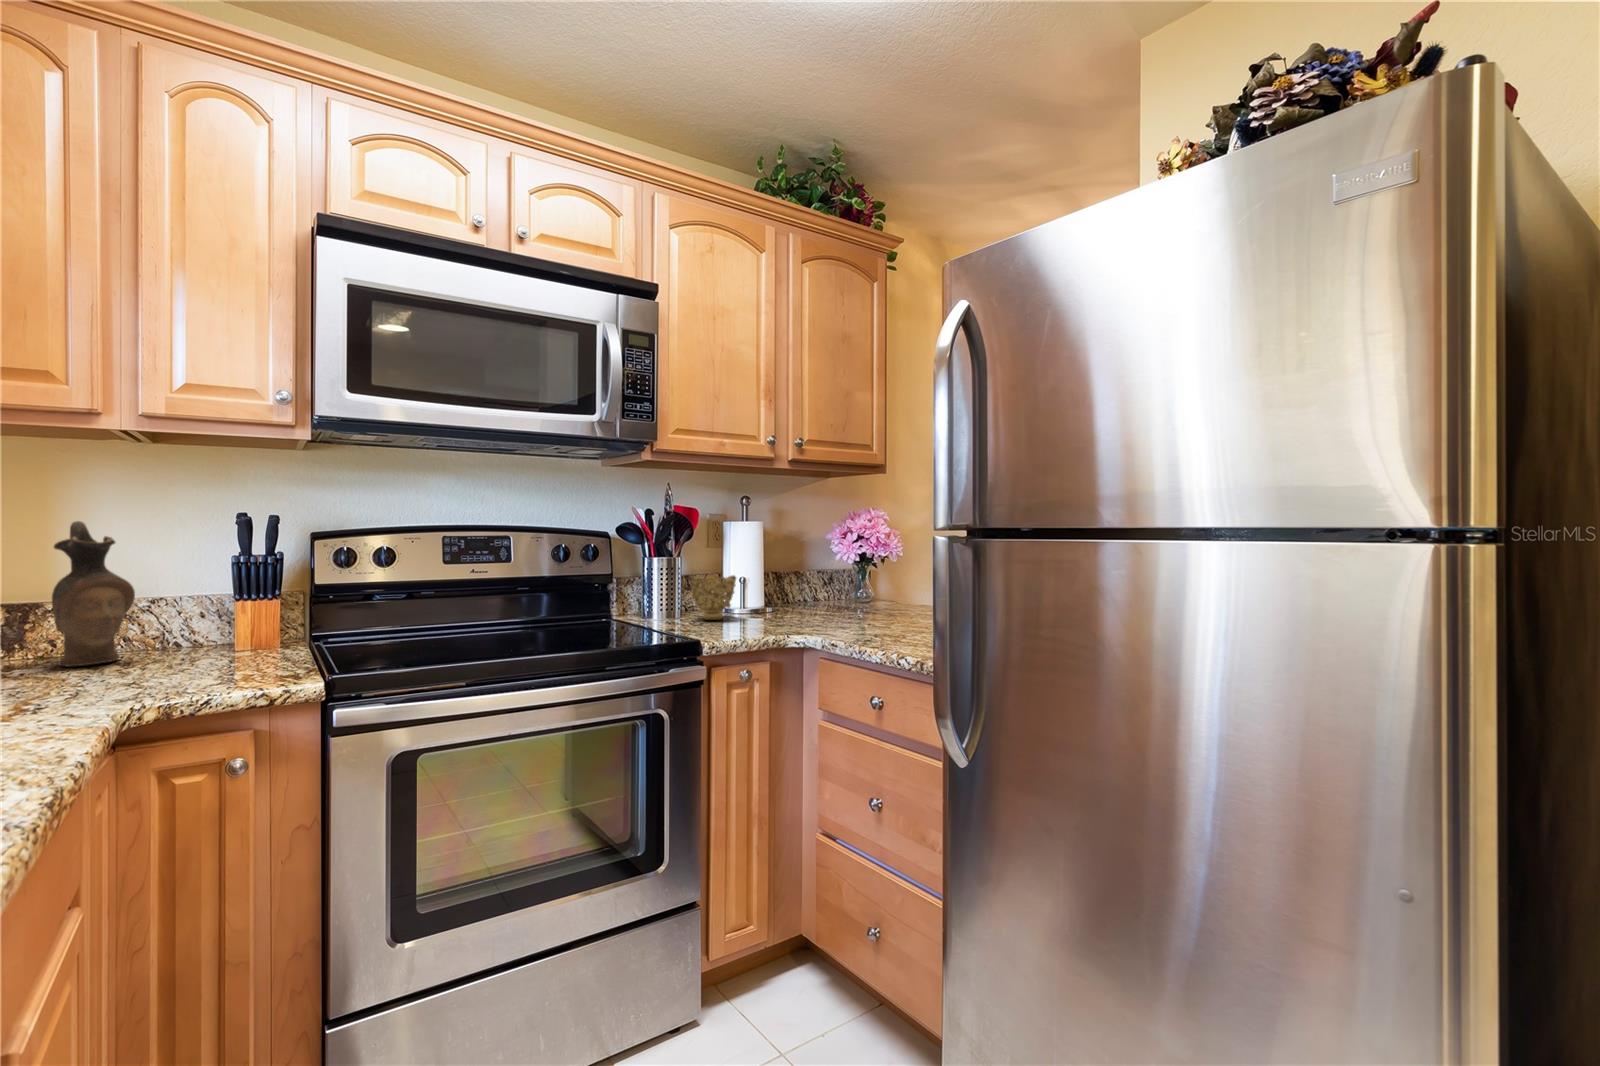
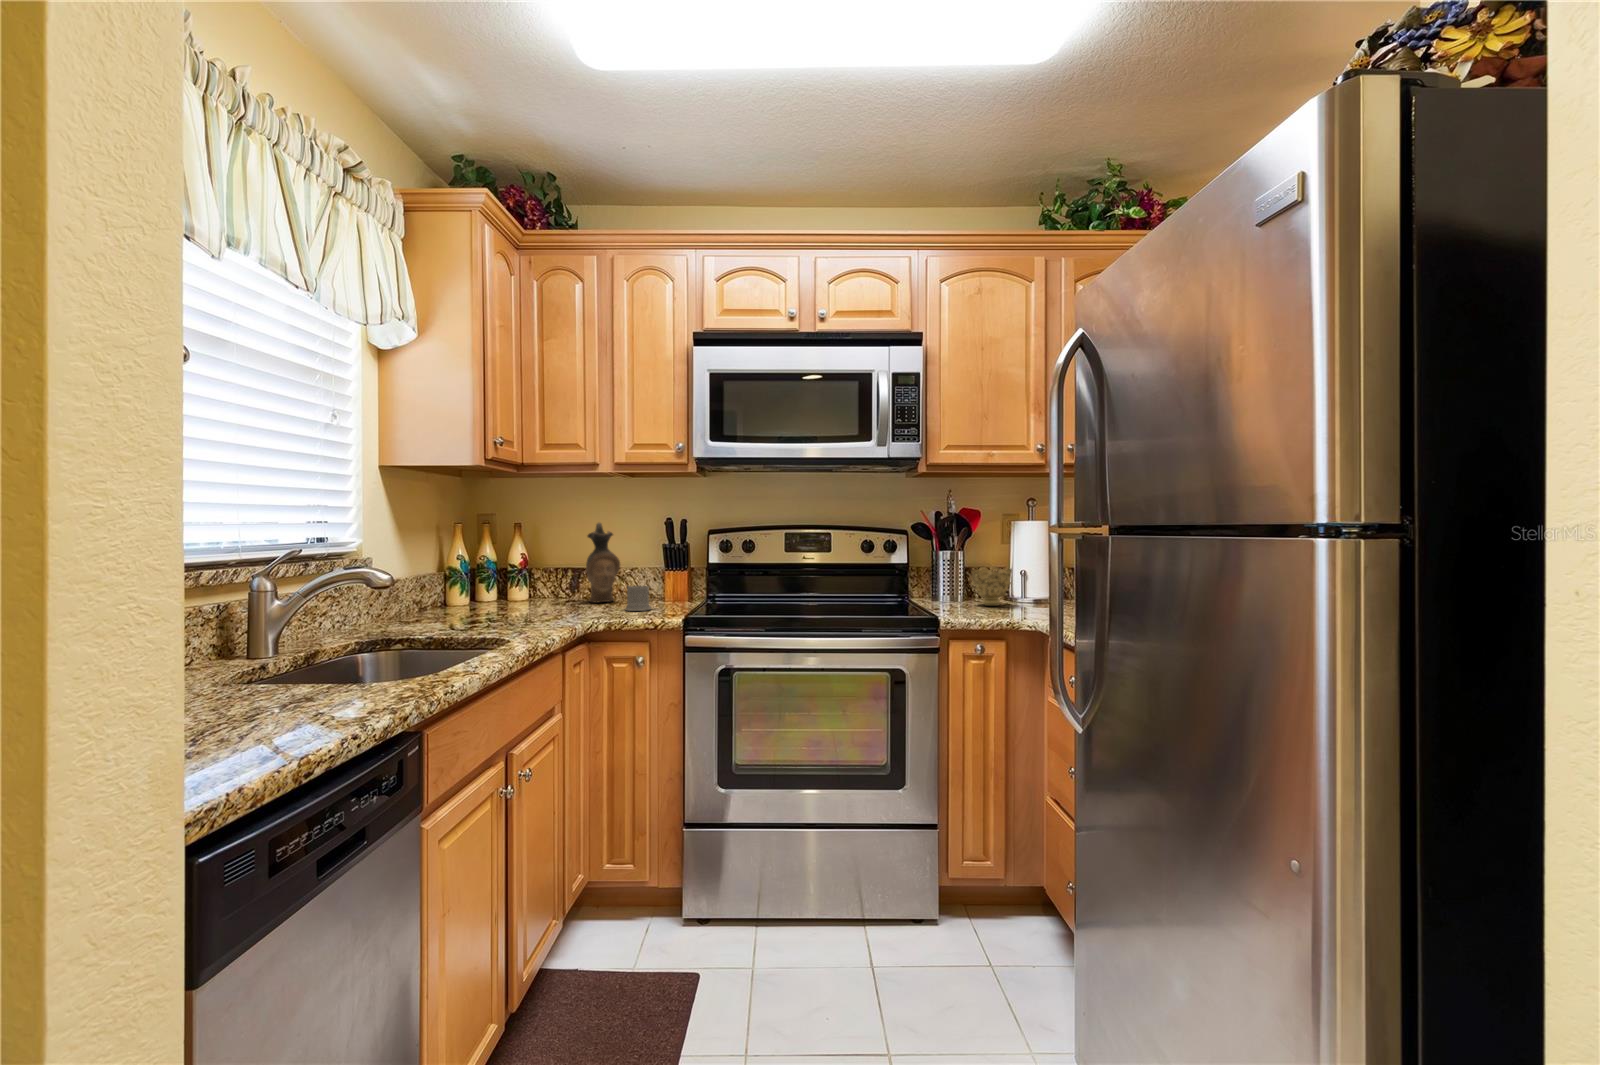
mug: none [169,623,242,677] -> present [626,586,651,611]

